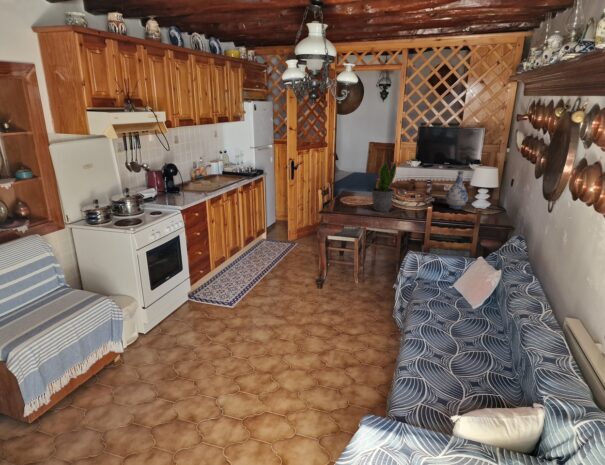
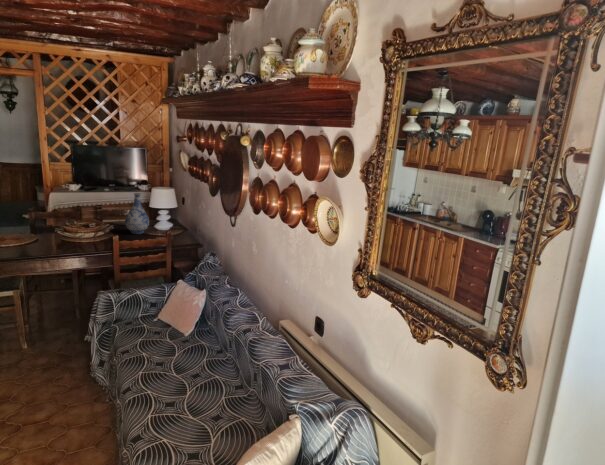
potted plant: present [372,162,396,212] -> none [28,187,62,251]

